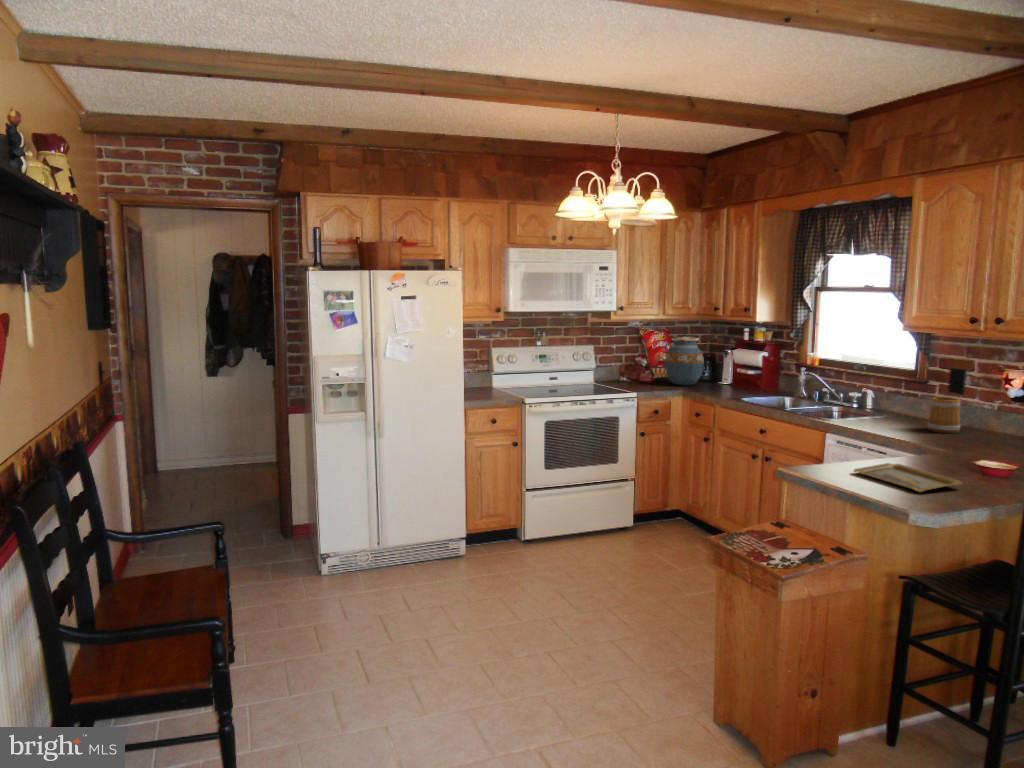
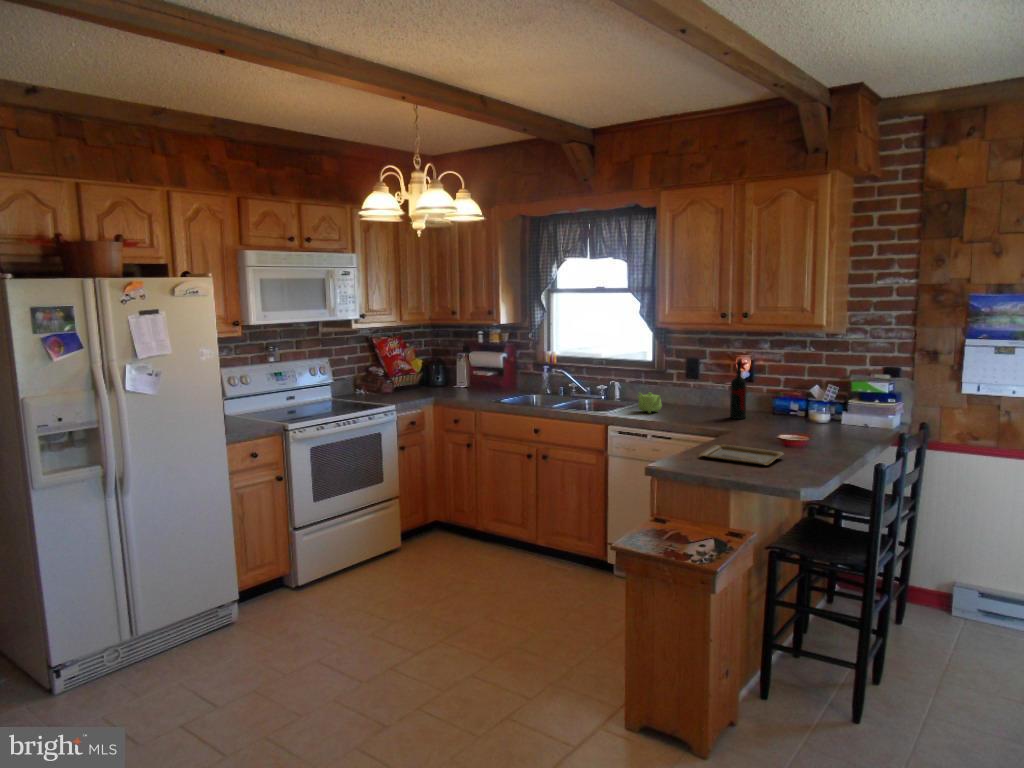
vase: present [665,337,704,385] -> none [404,342,445,393]
wine bottle: none [978,372,1004,444] -> present [730,359,747,419]
mug: present [927,397,960,433] -> none [682,383,708,414]
teapot: none [868,402,902,426] -> present [638,393,662,413]

